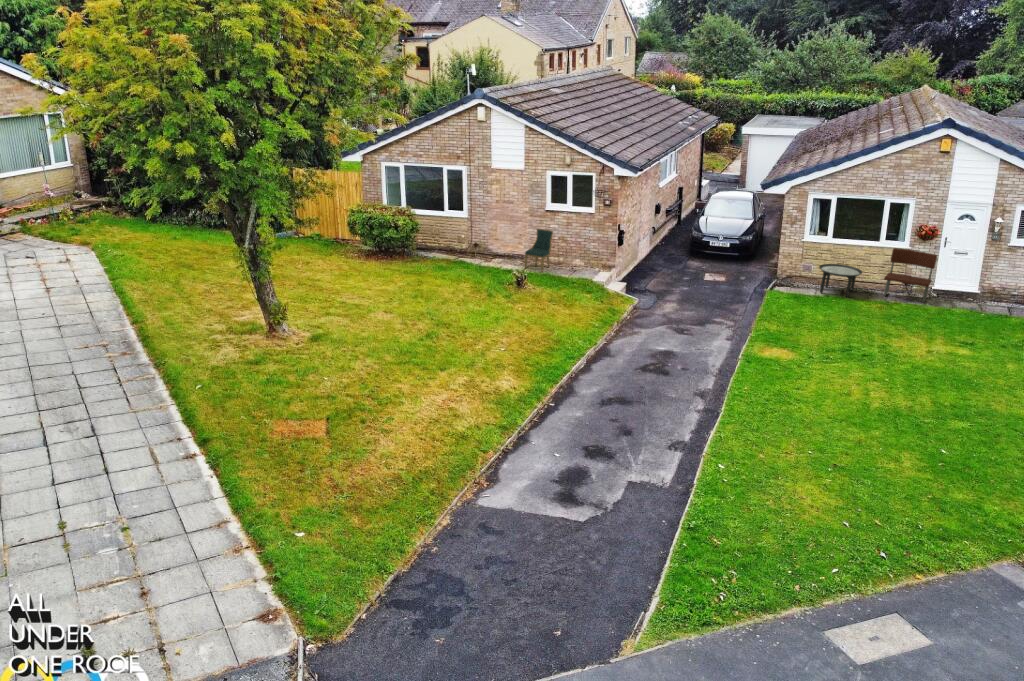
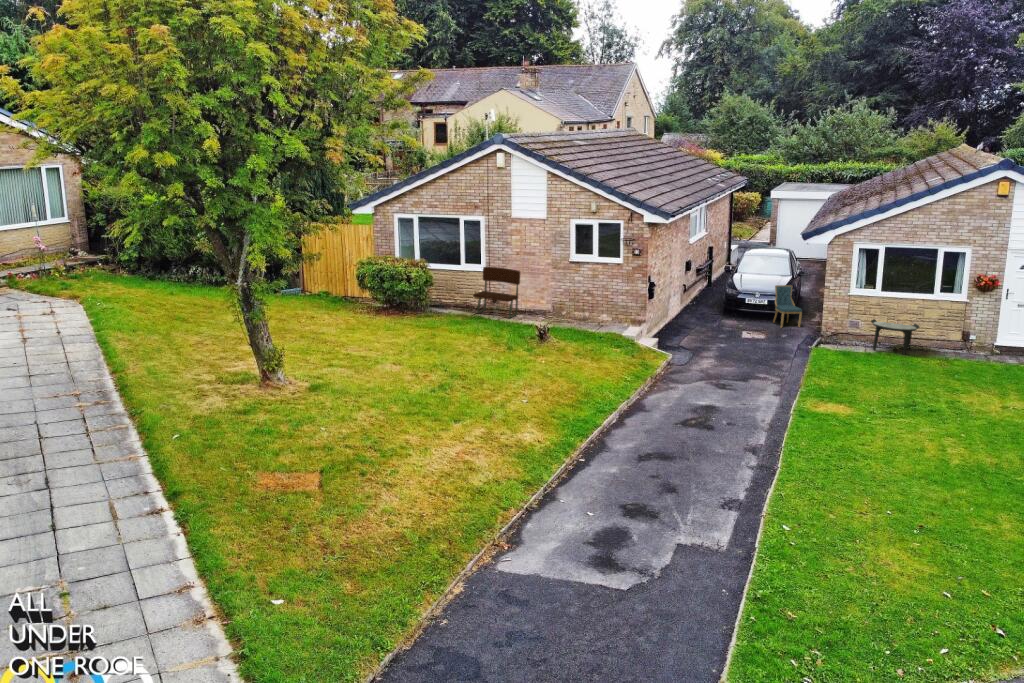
chair: present [525,229,553,272] -> present [773,285,802,328]
bench: present [884,248,937,302] -> present [473,267,520,318]

